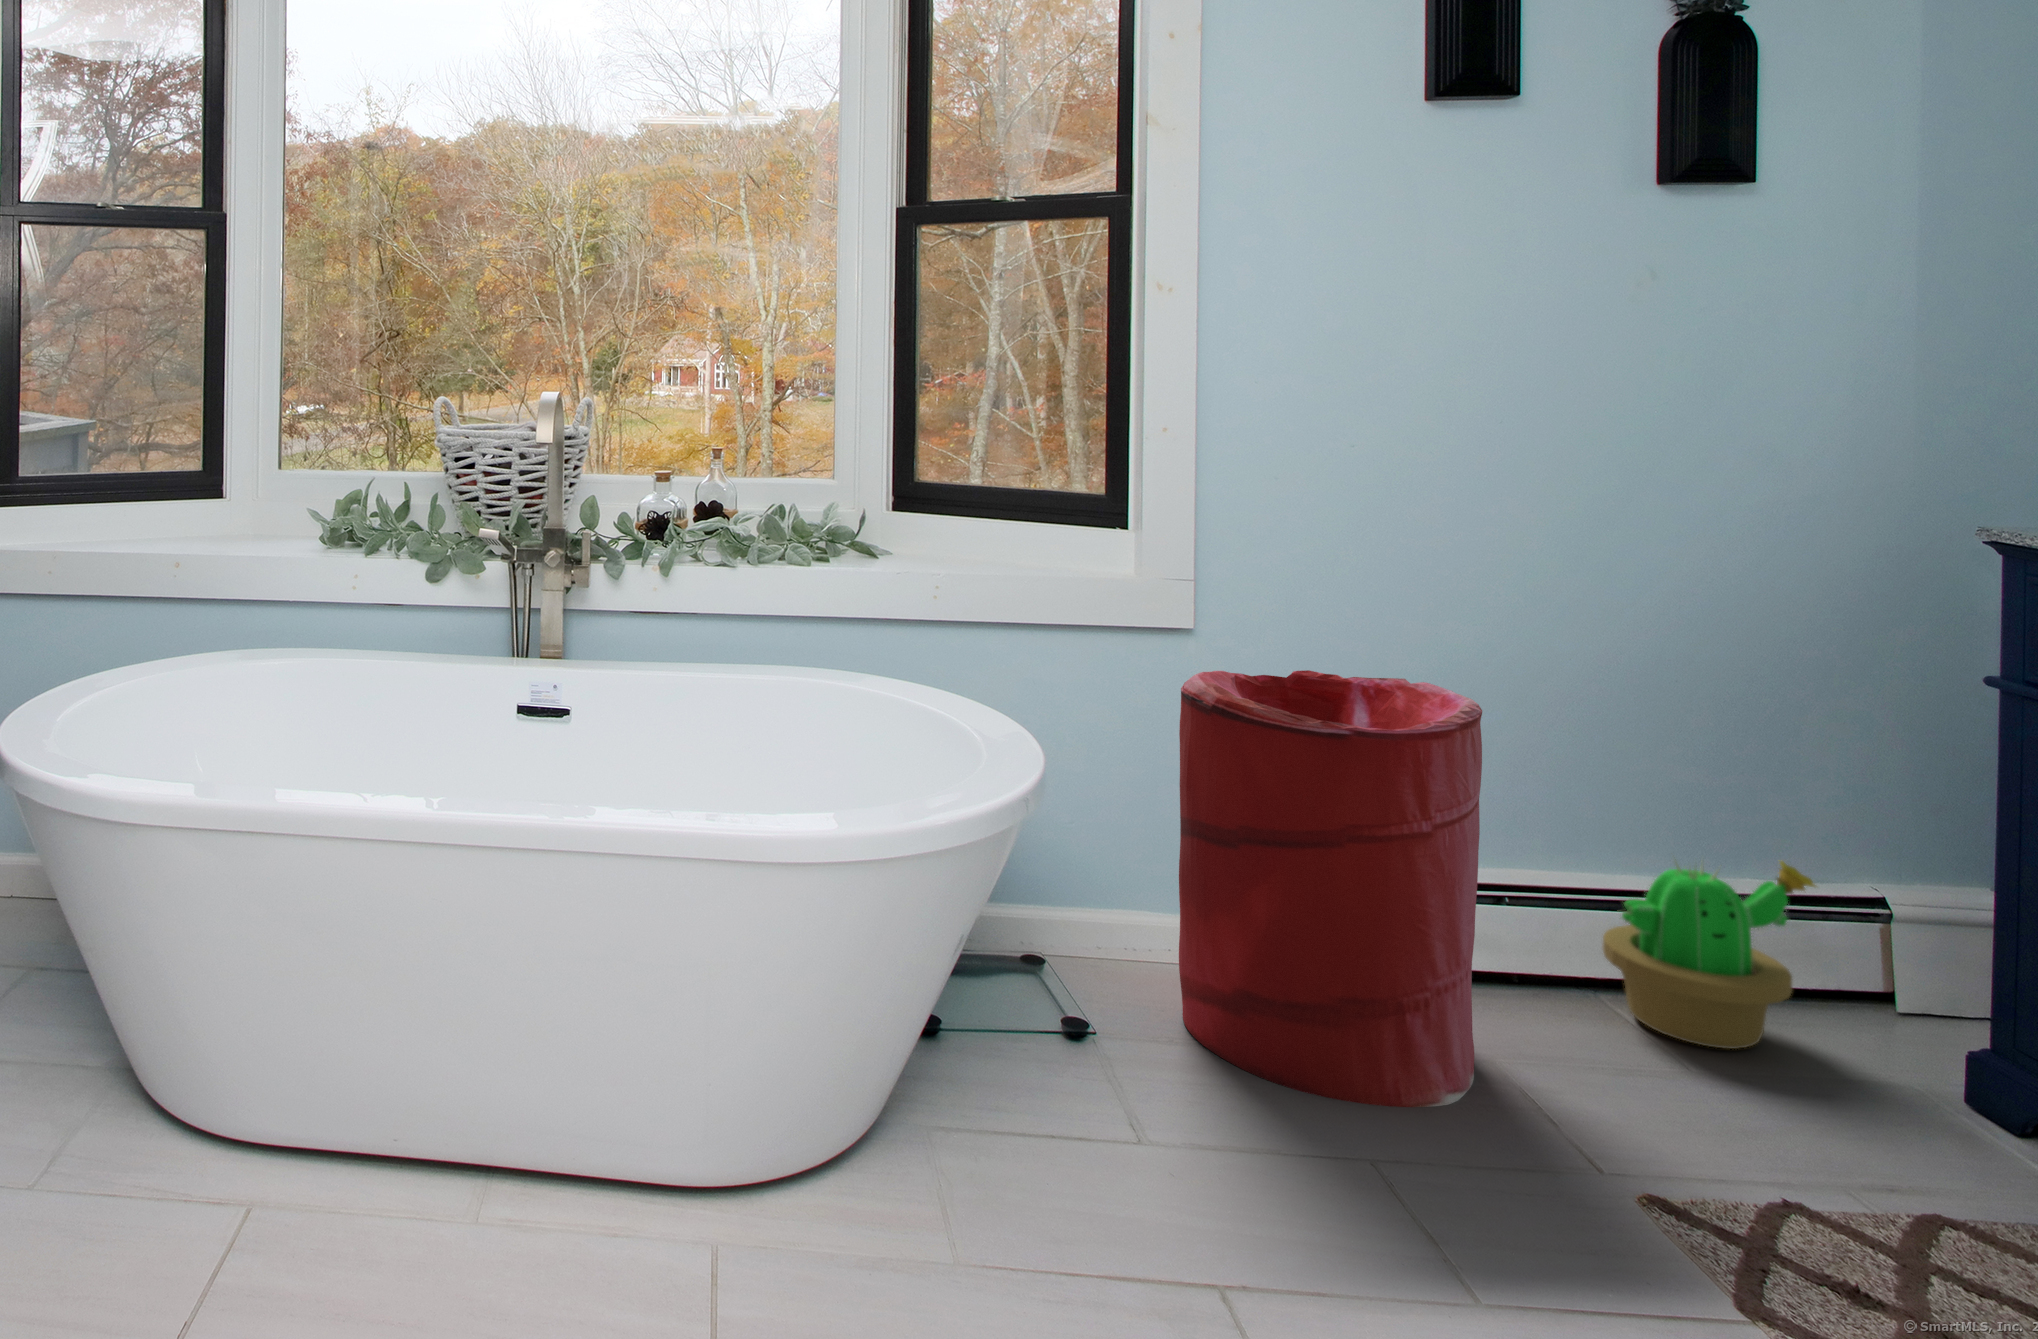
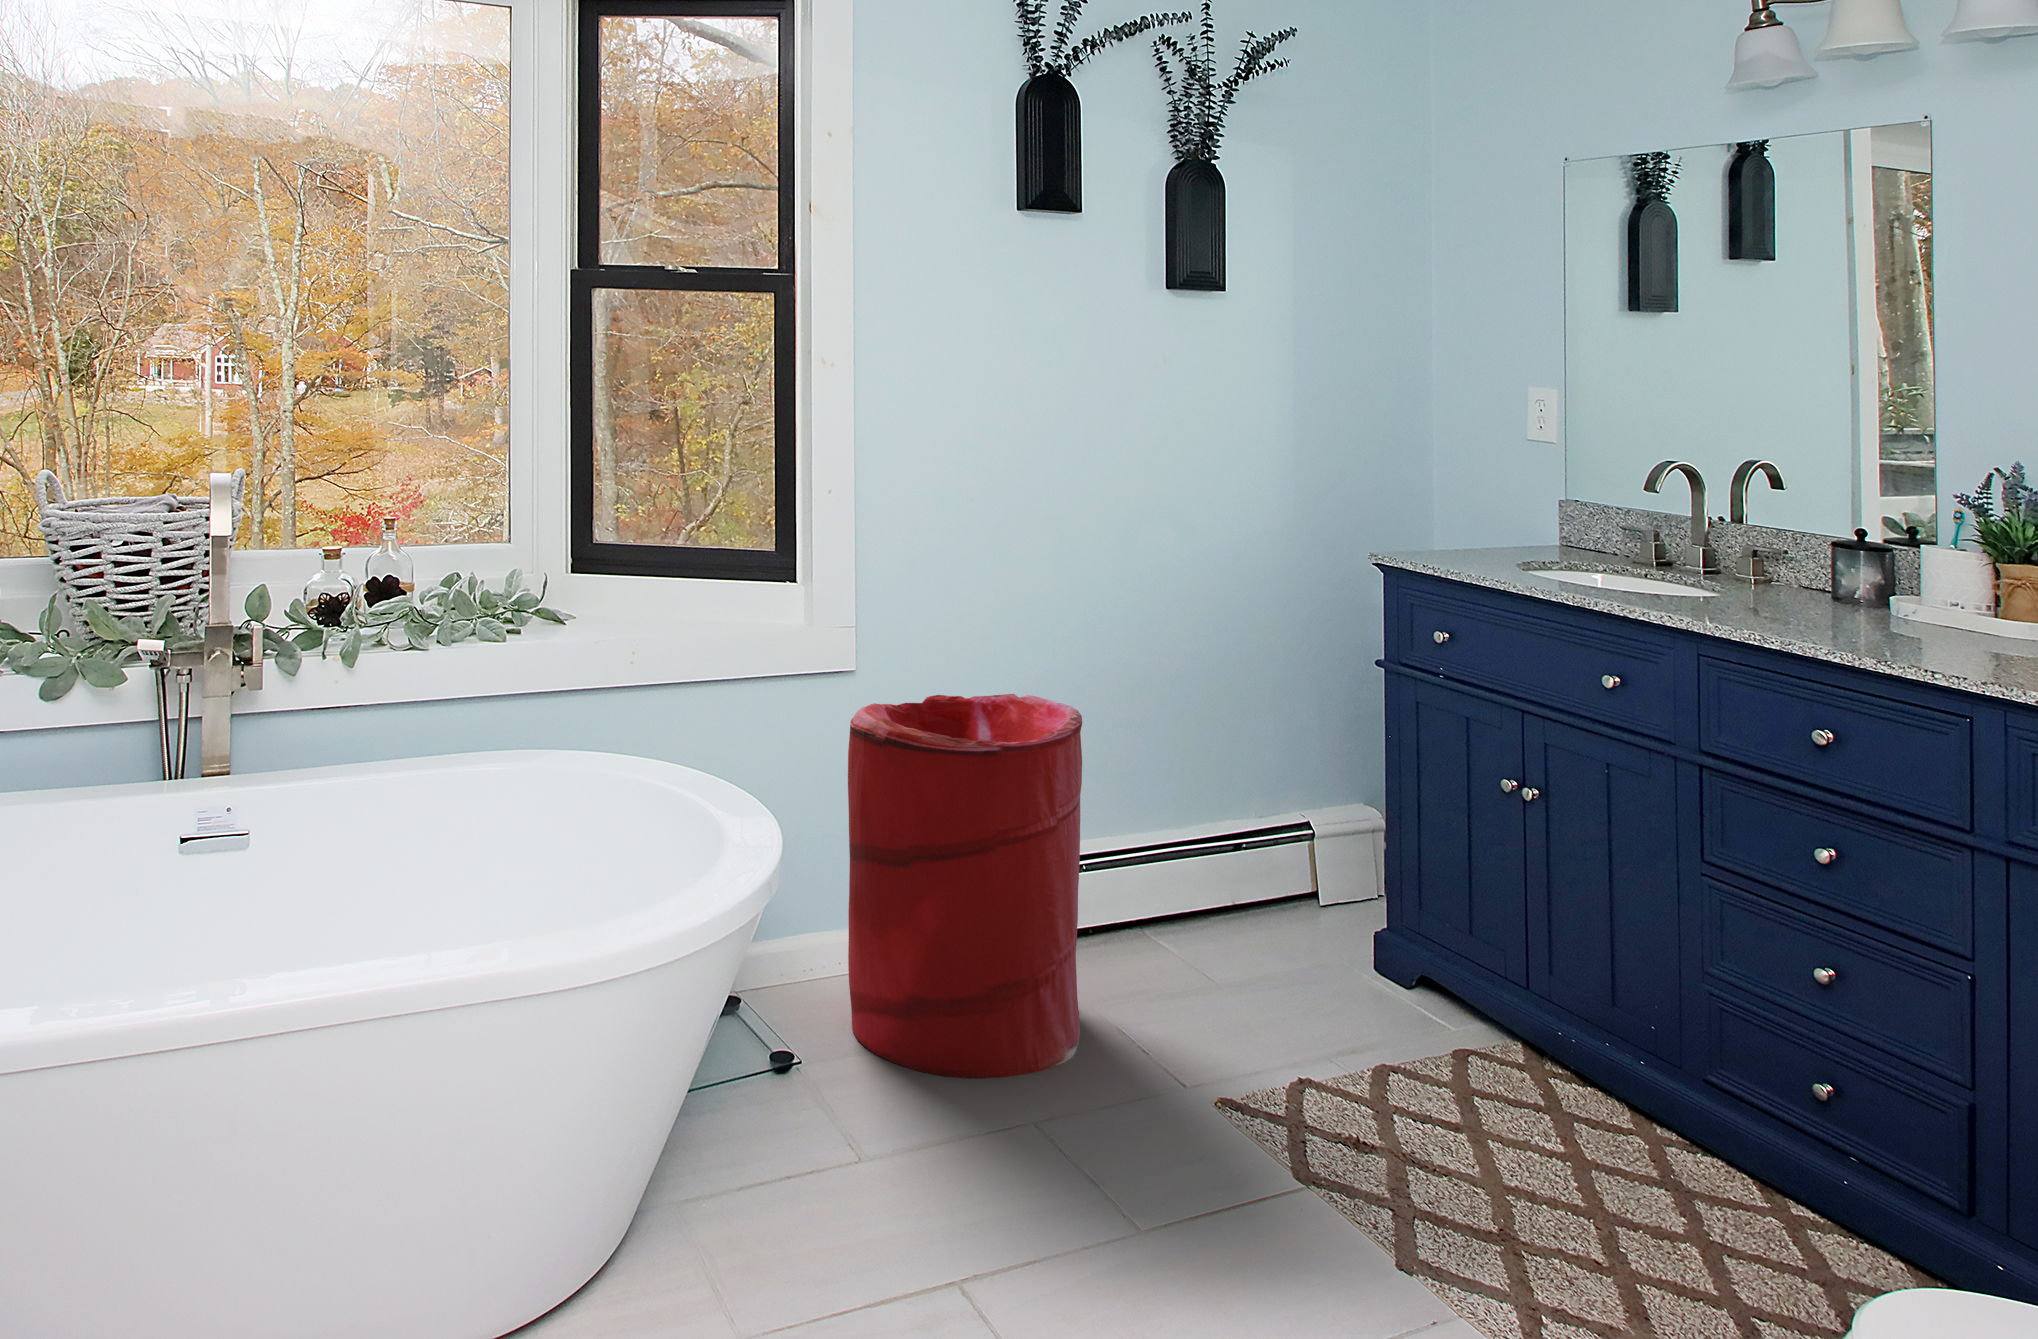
decorative plant: present [1603,859,1815,1049] -> none [1141,803,1273,961]

